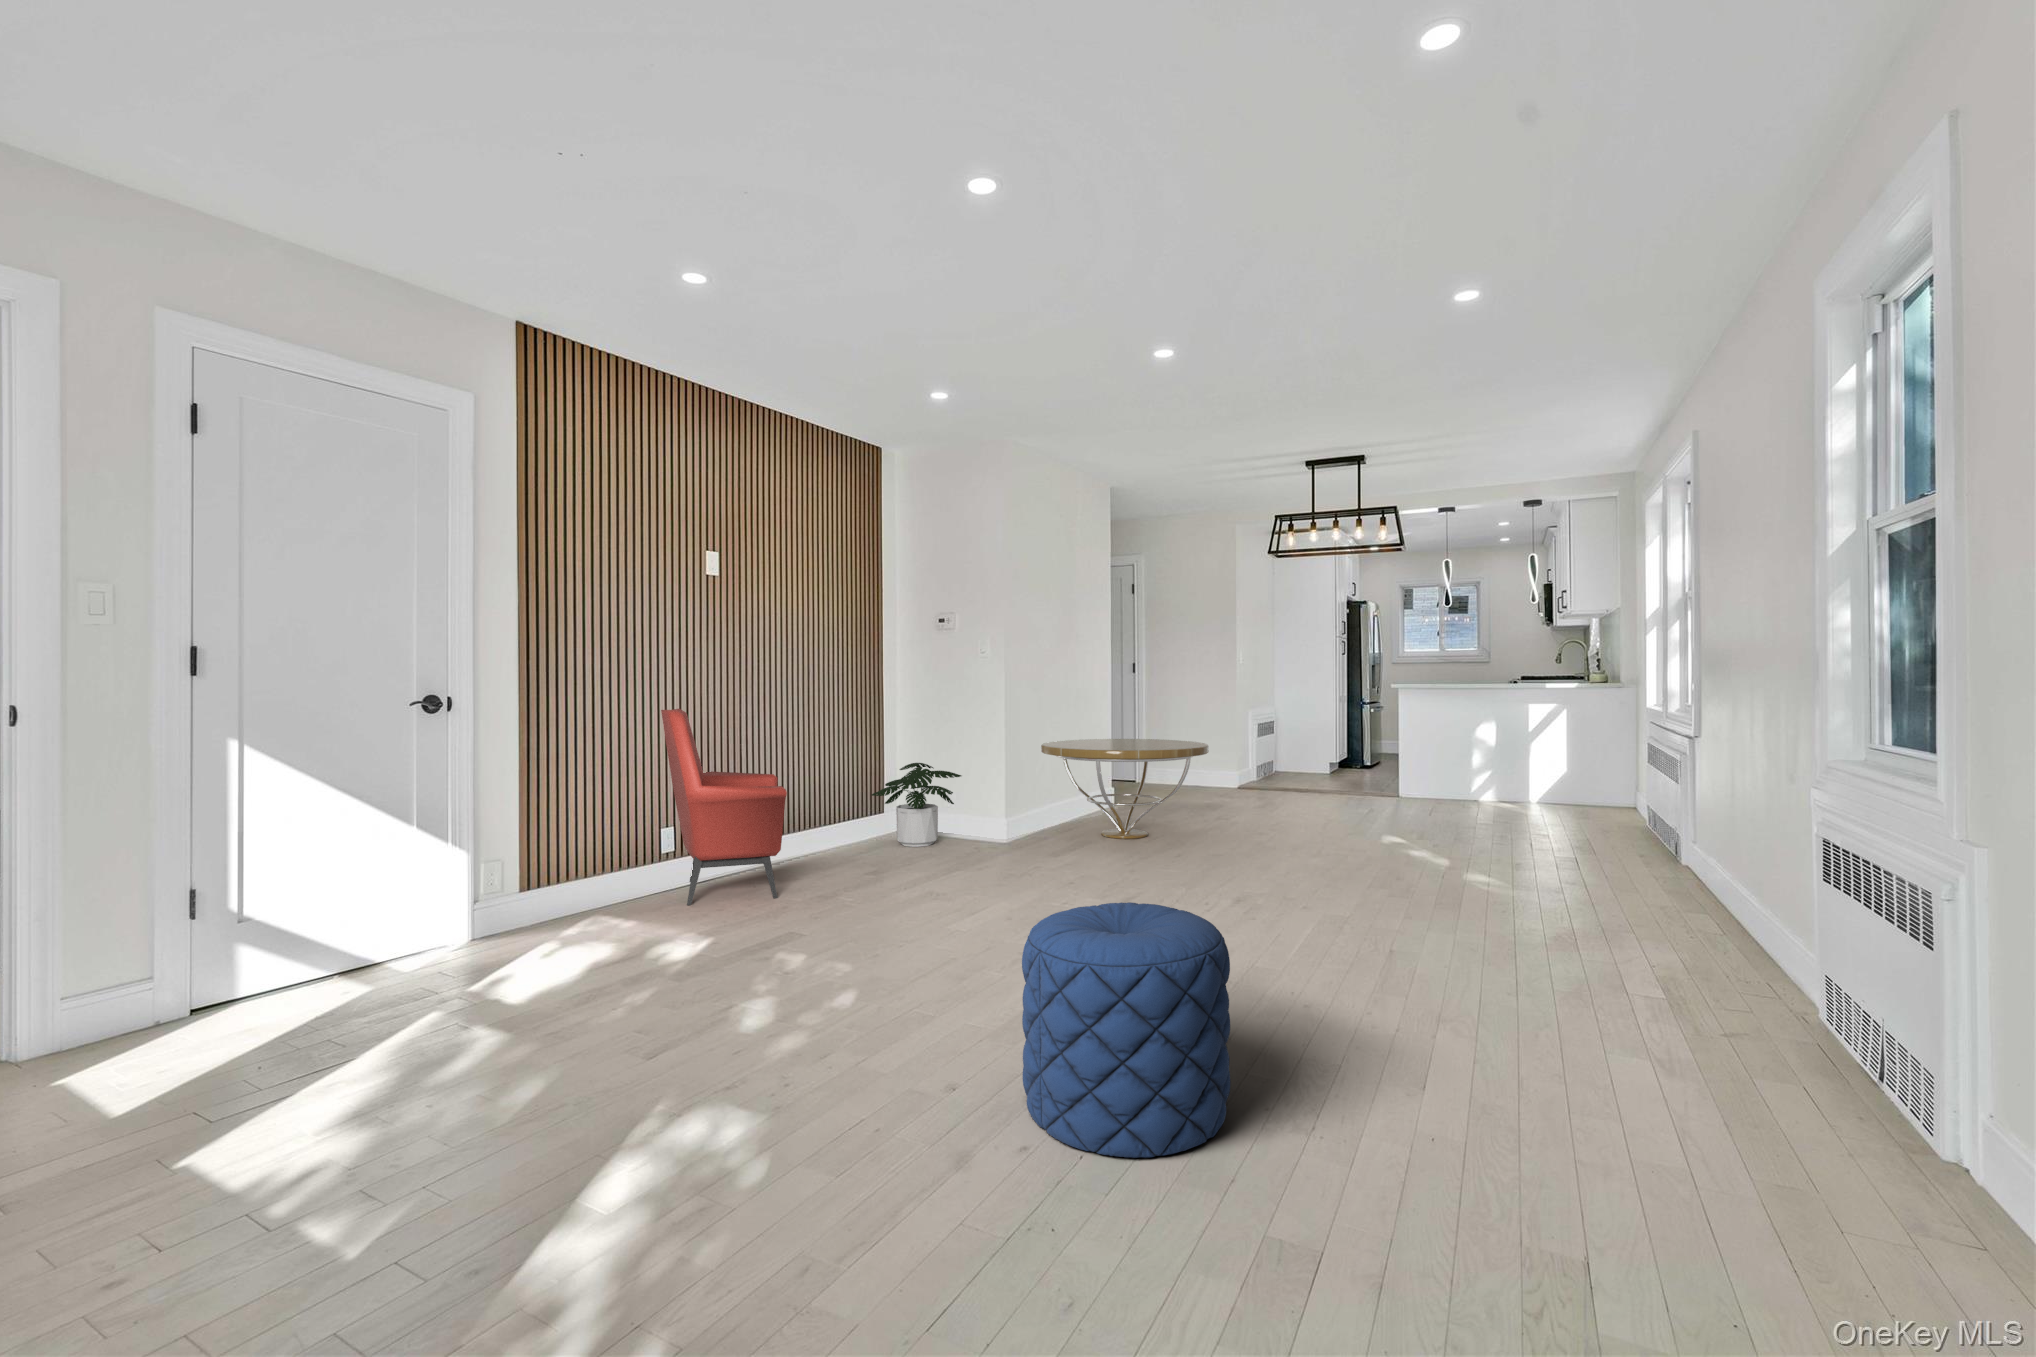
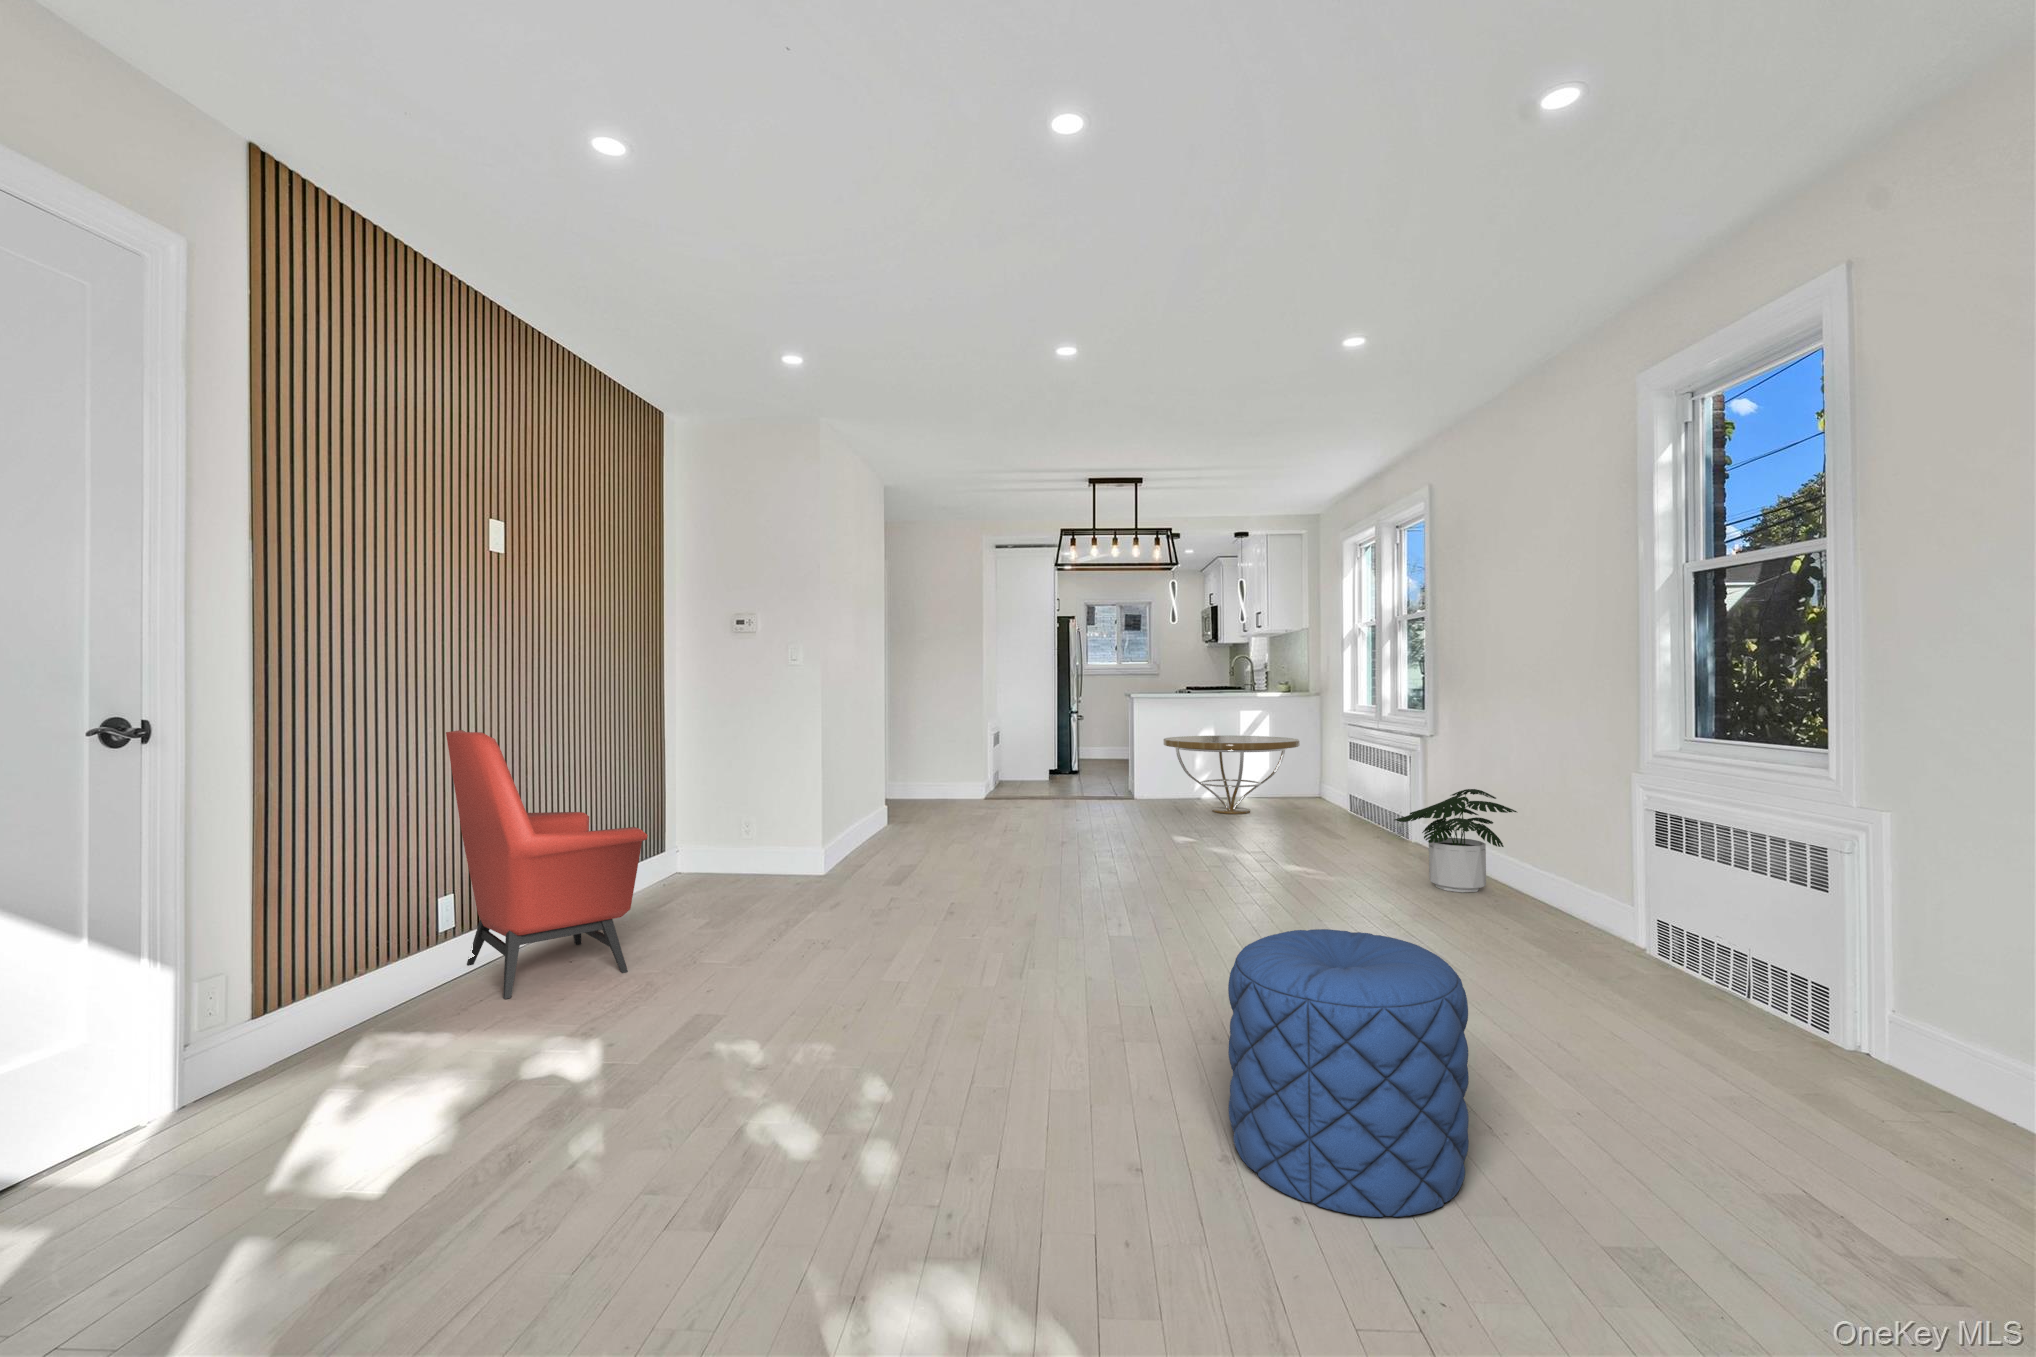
coffee table: present [1041,739,1209,839] -> present [1163,736,1300,814]
potted plant: present [872,763,961,847] -> present [1395,789,1517,892]

